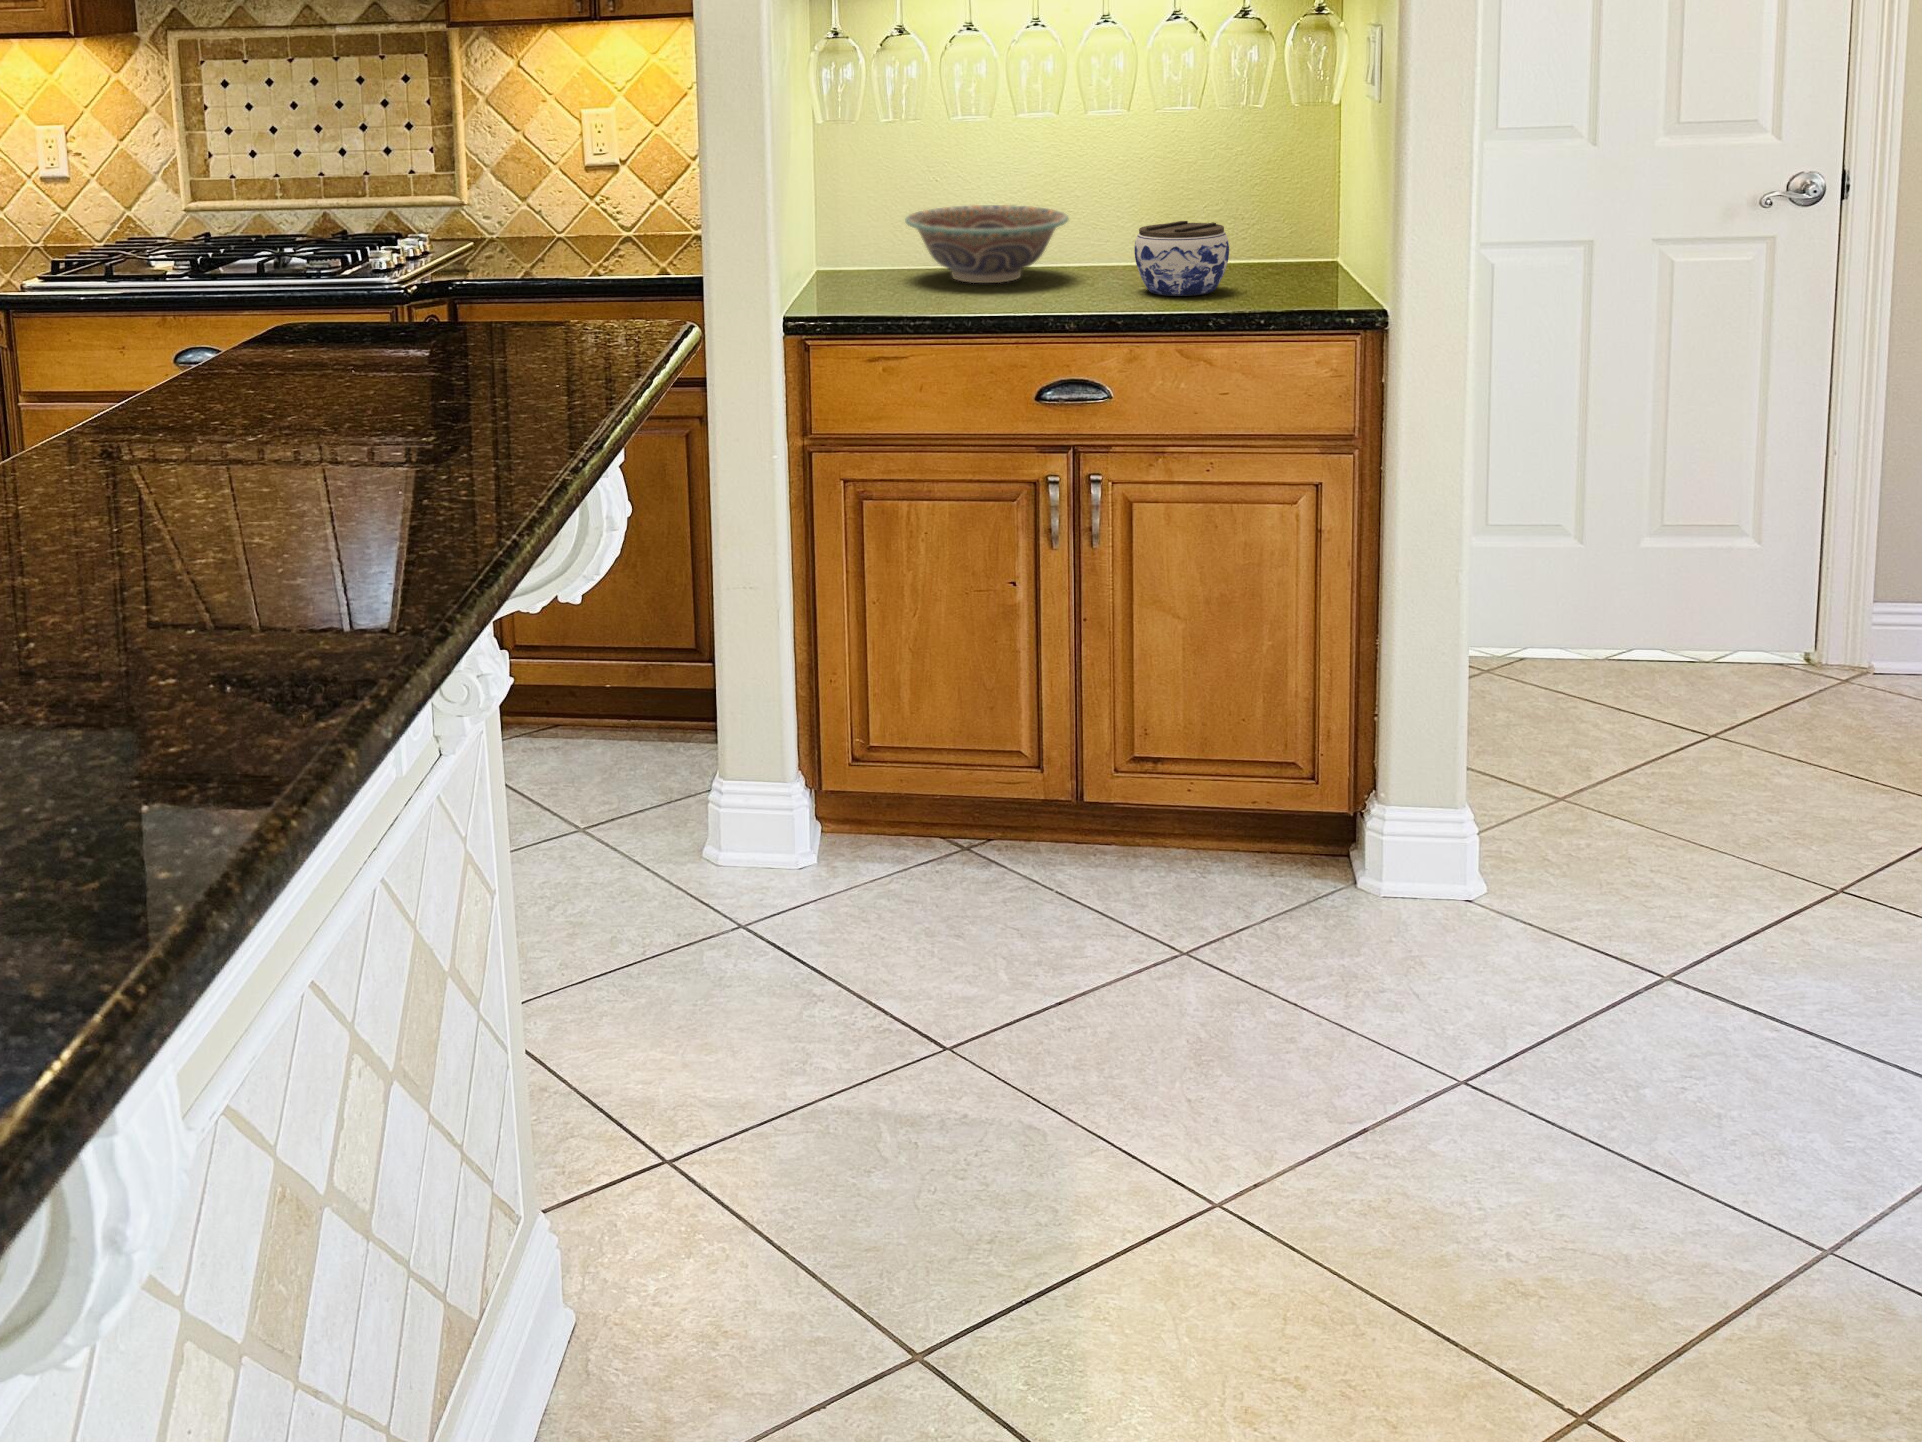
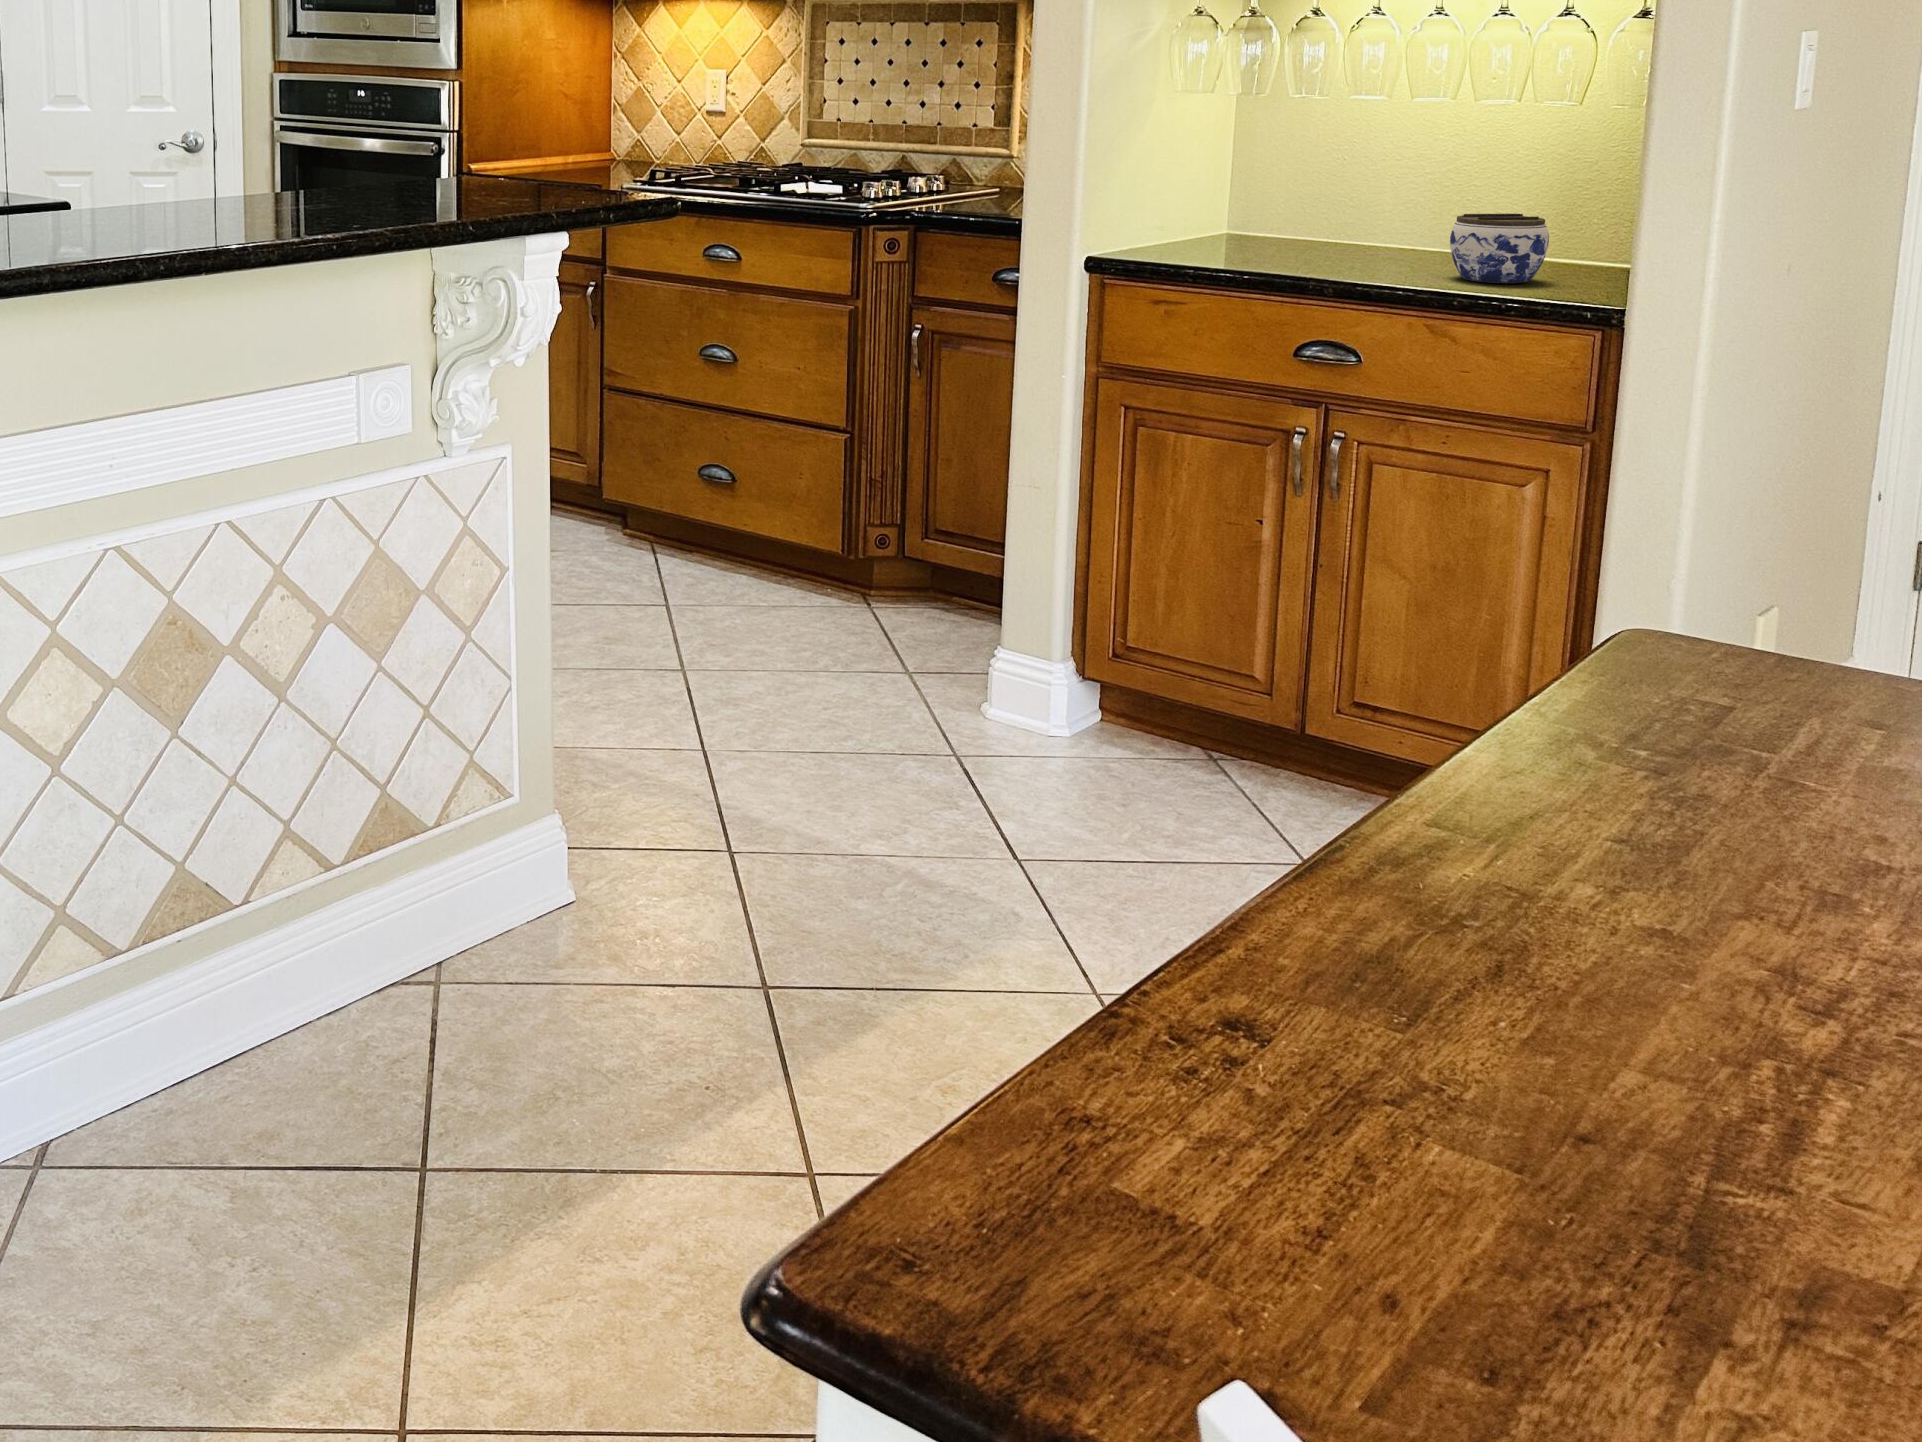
decorative bowl: present [905,205,1068,283] -> none [1272,186,1437,257]

